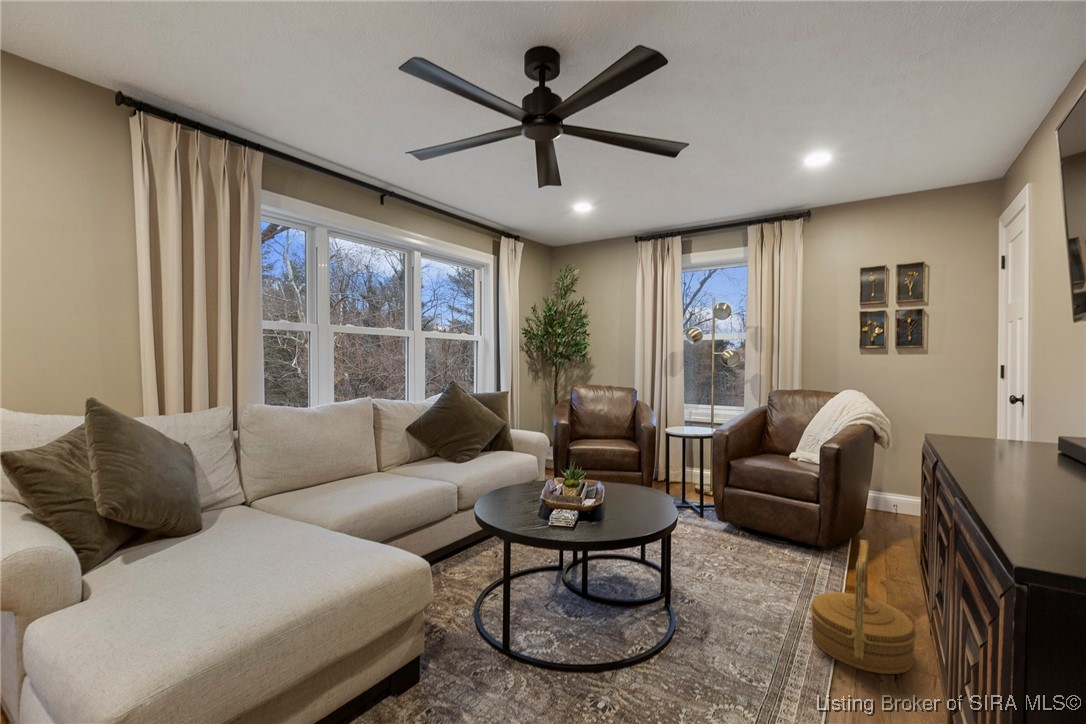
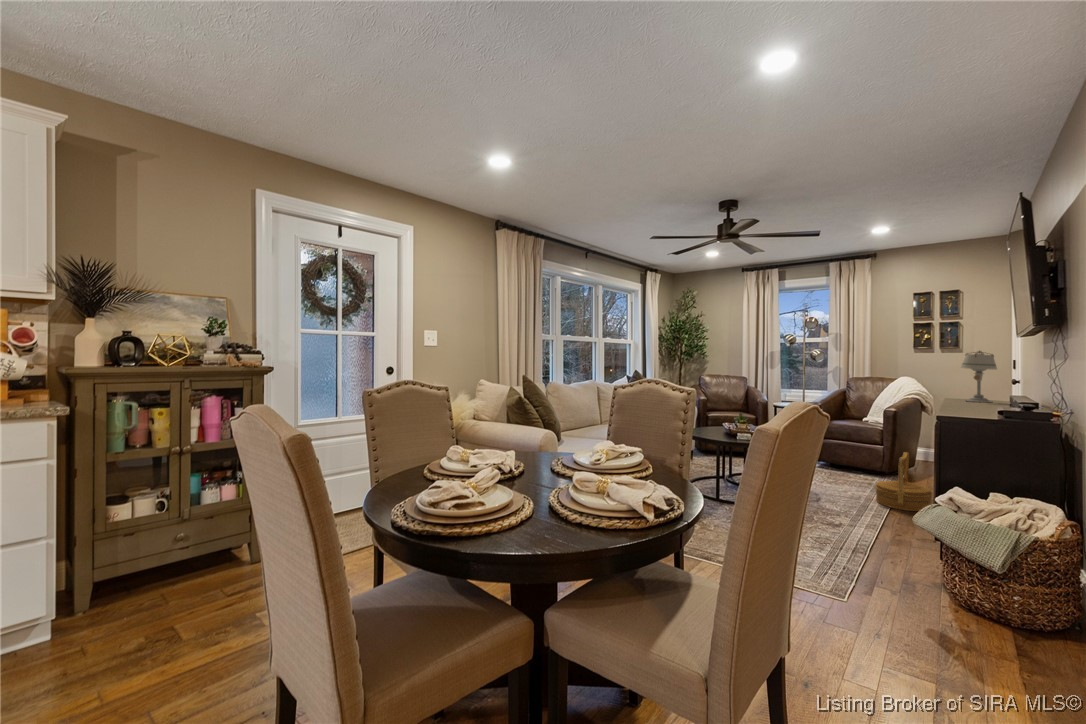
table lamp: none [959,350,1030,450] -> present [961,351,997,403]

